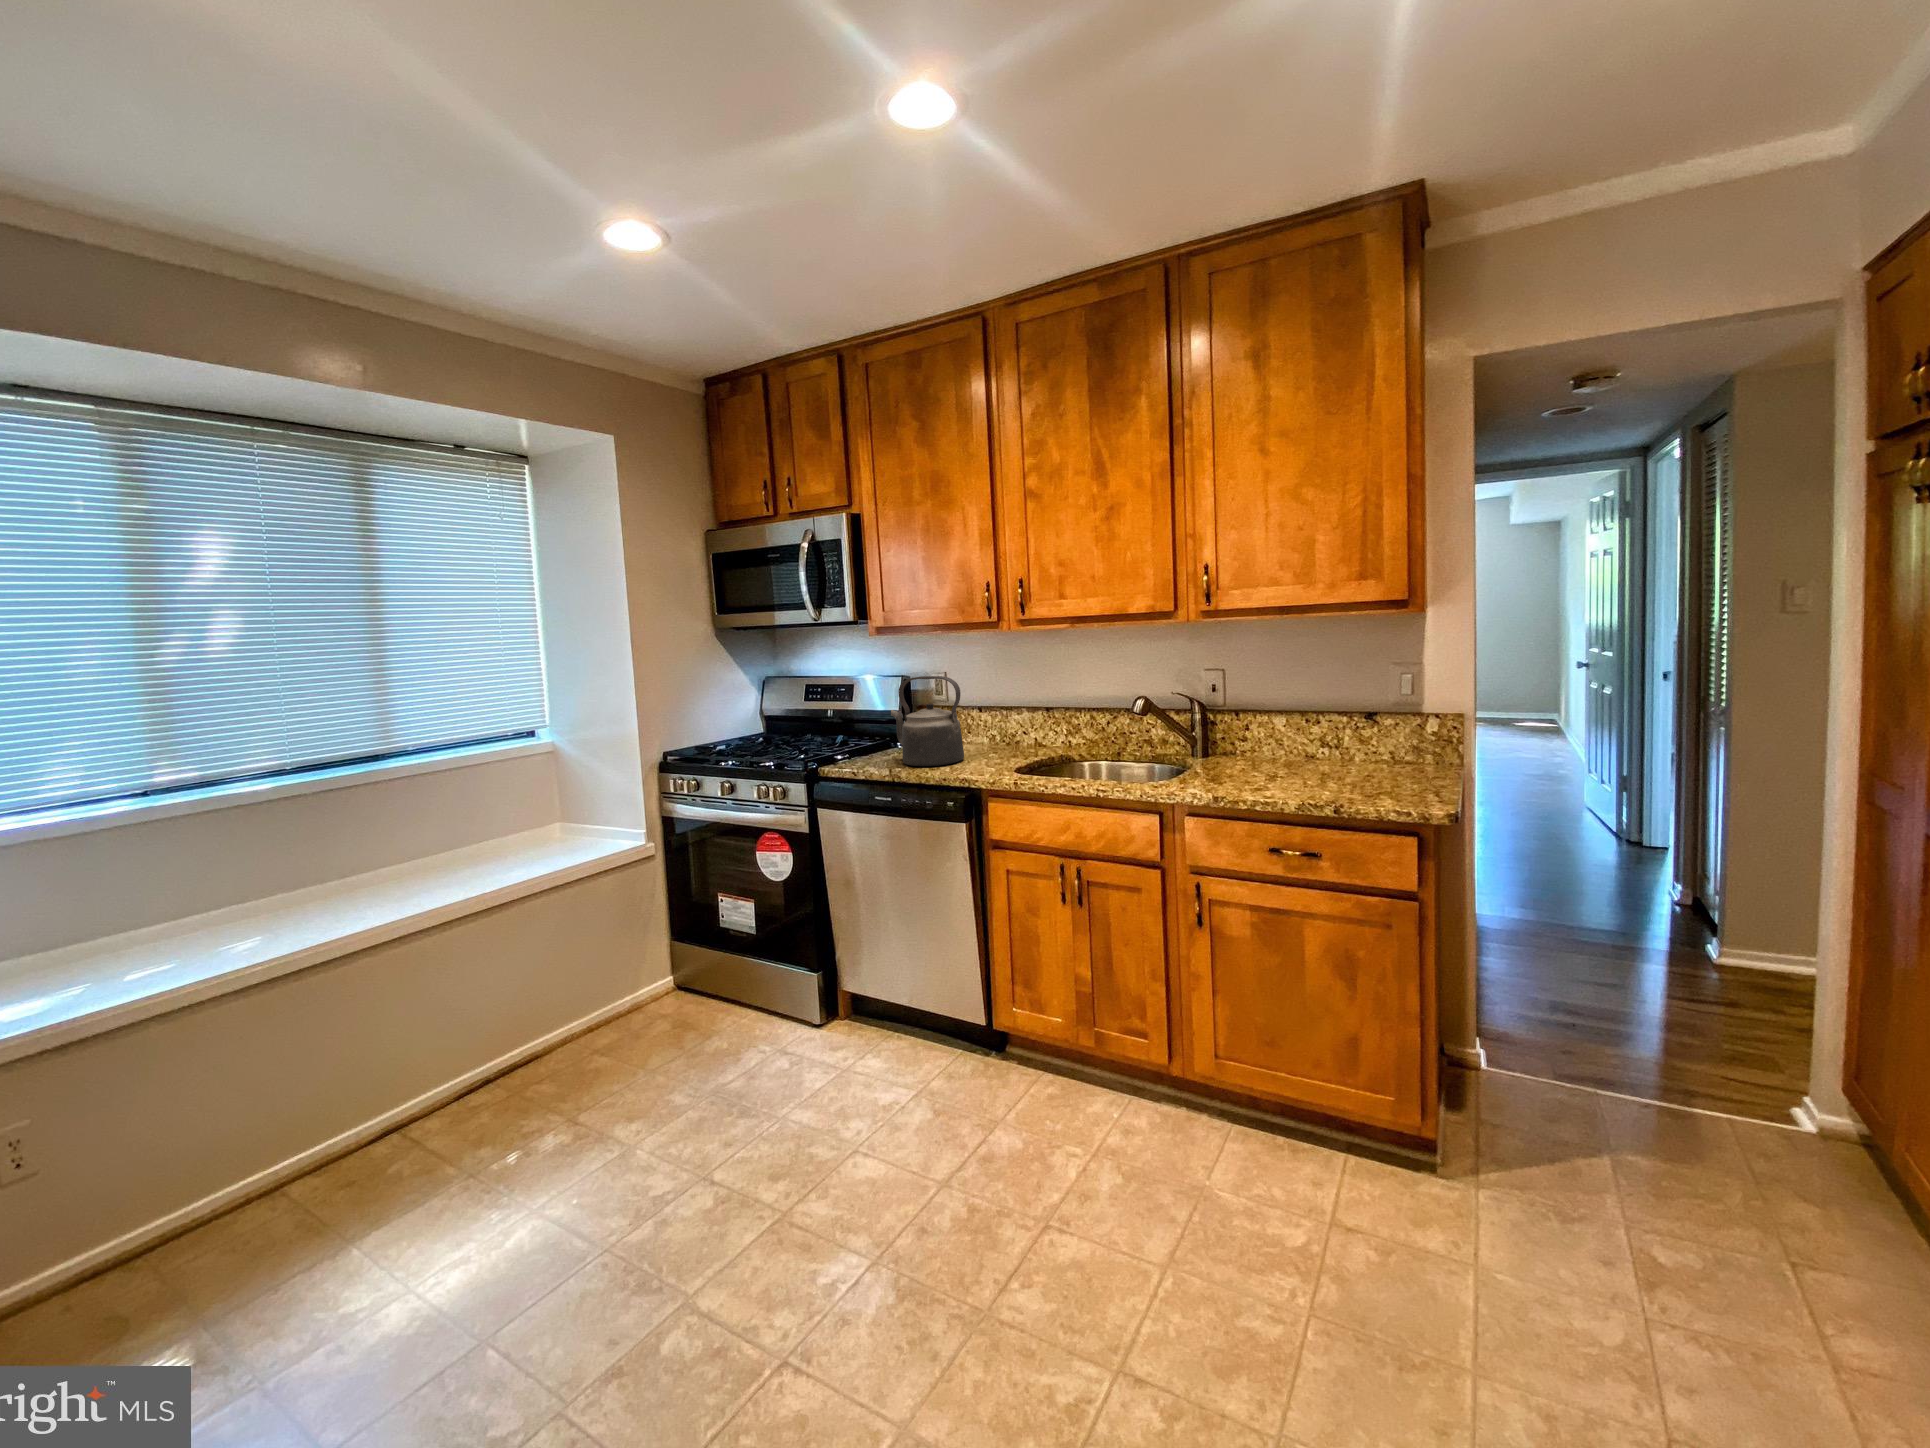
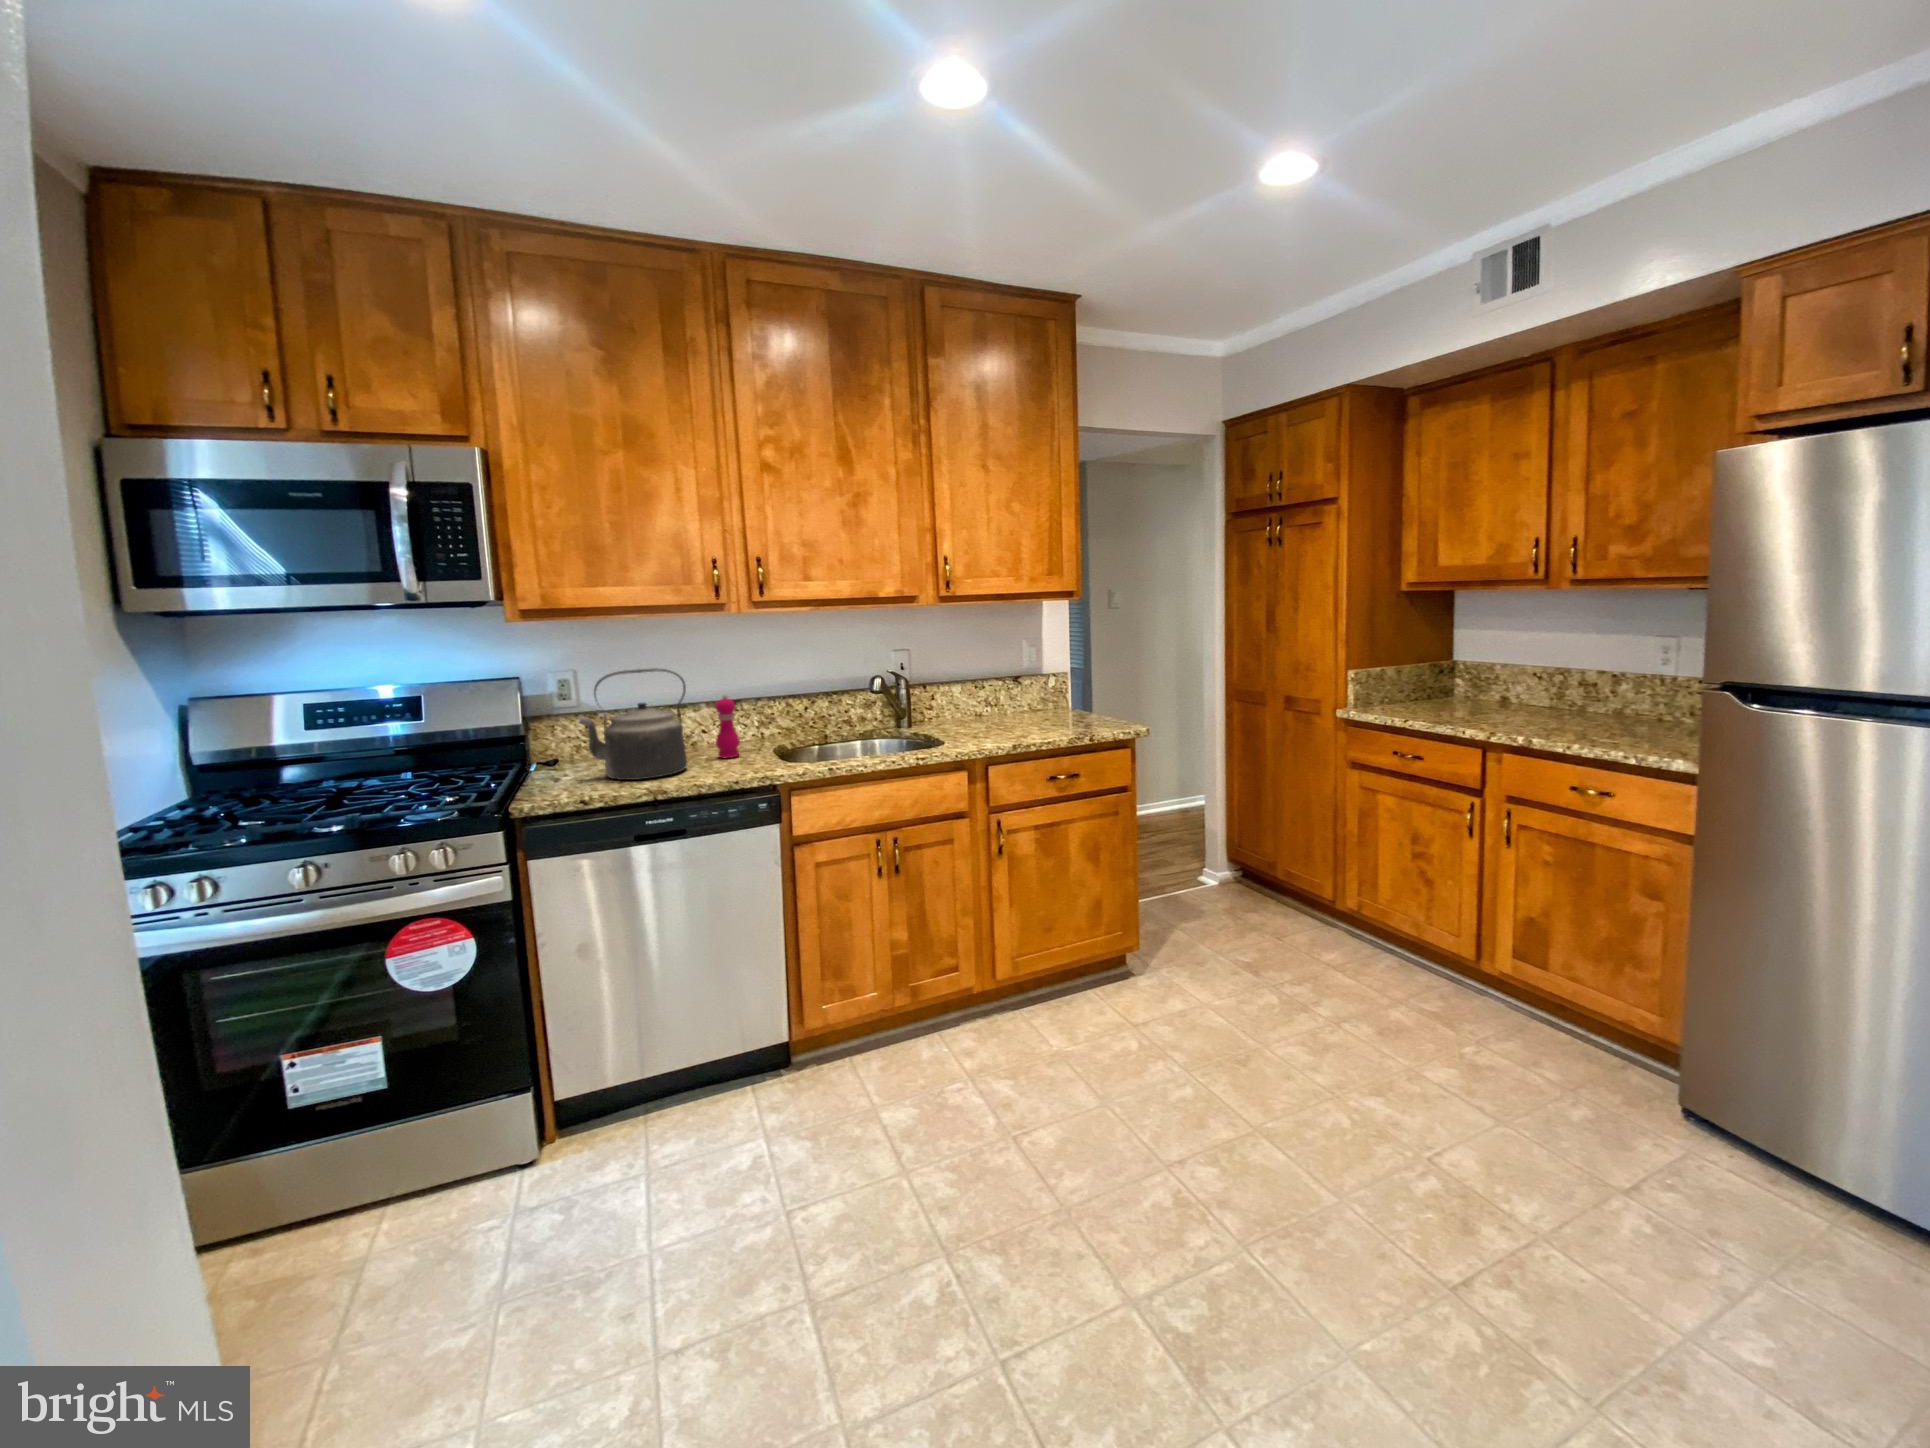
pepper mill: none [998,702,1019,760] -> present [715,694,740,758]

